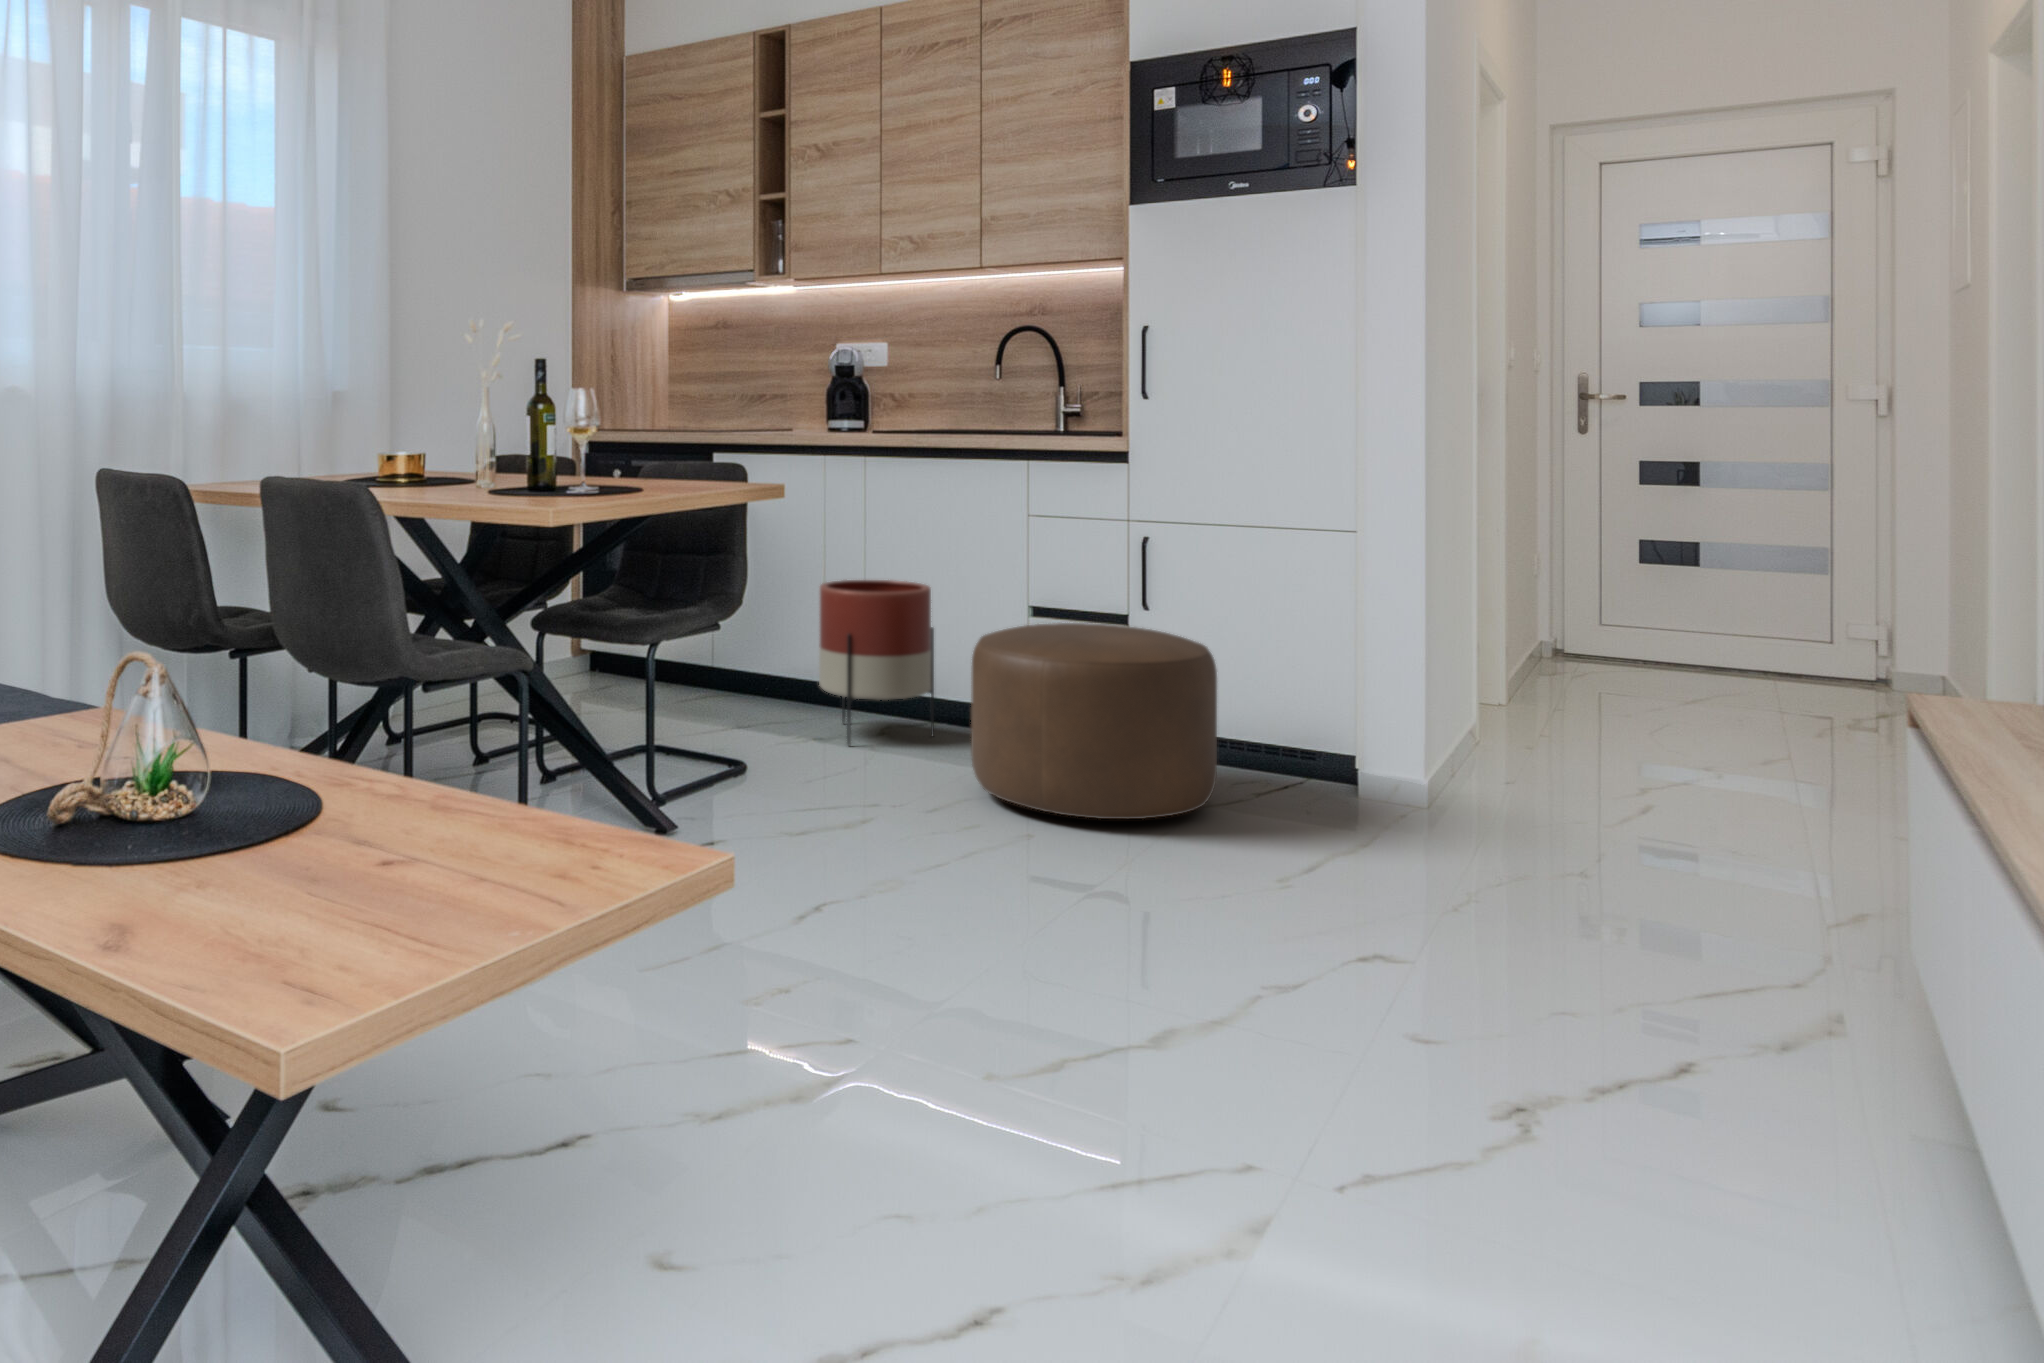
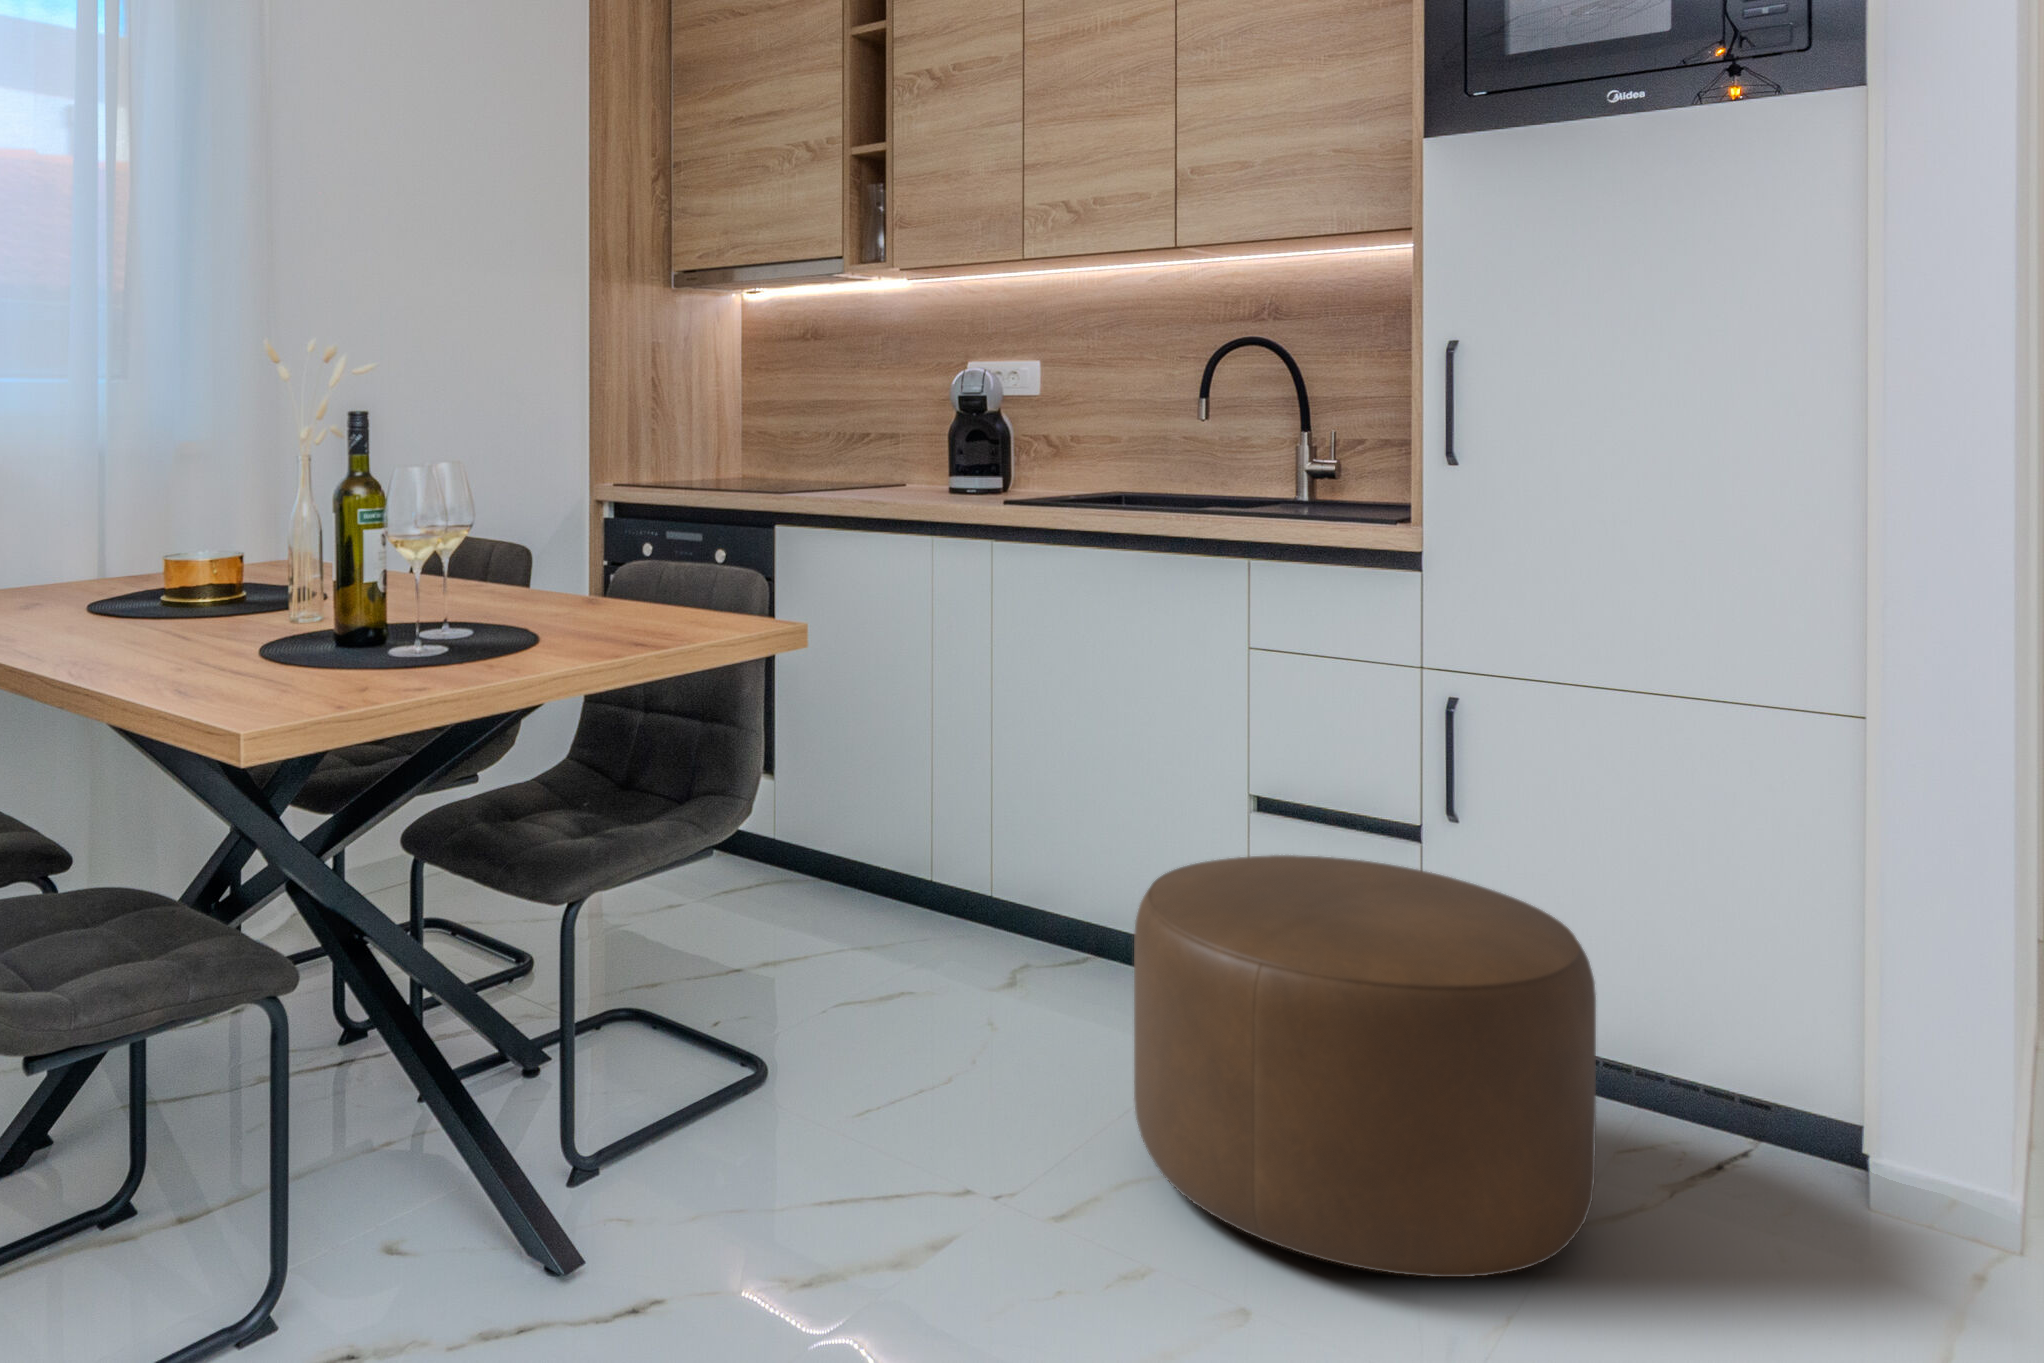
planter: present [819,580,934,745] -> none [908,734,1092,1013]

